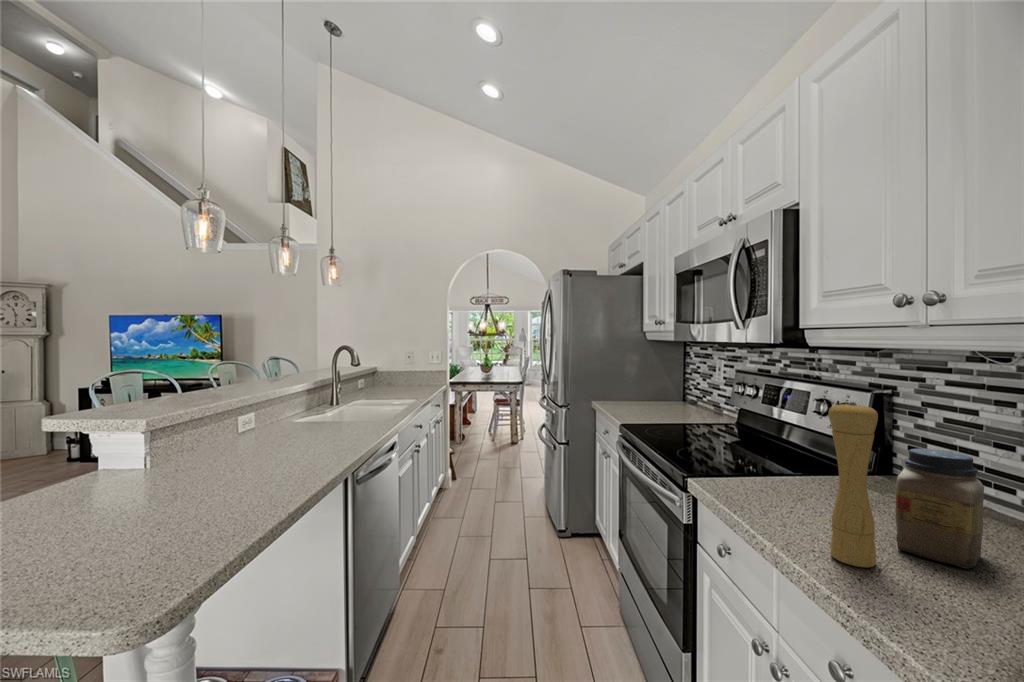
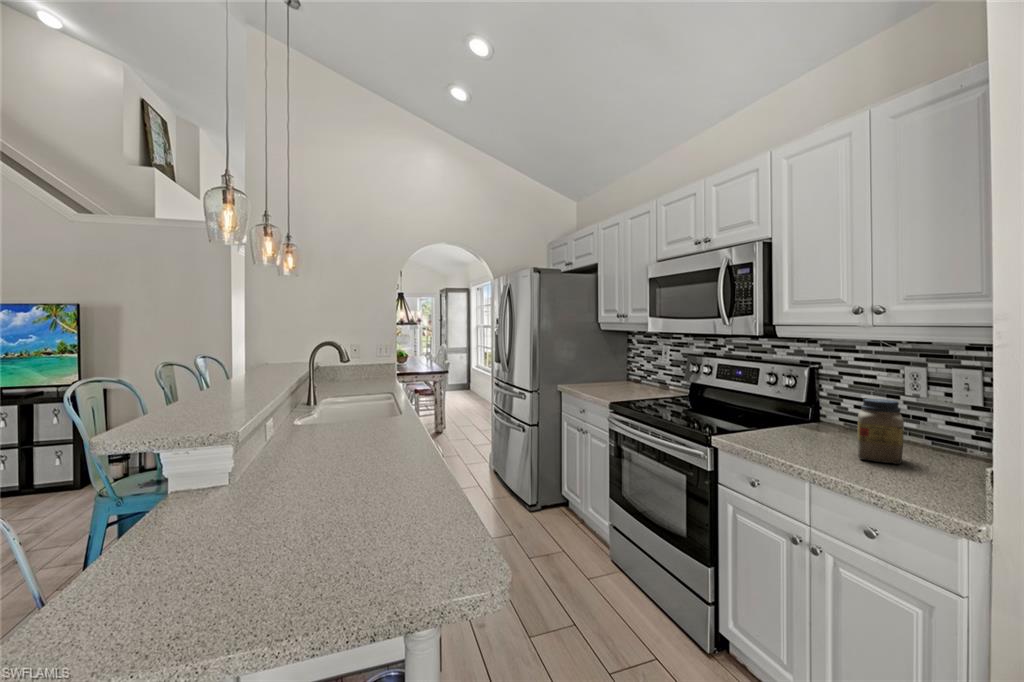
pepper mill: present [828,402,878,567] -> none [831,372,860,470]

